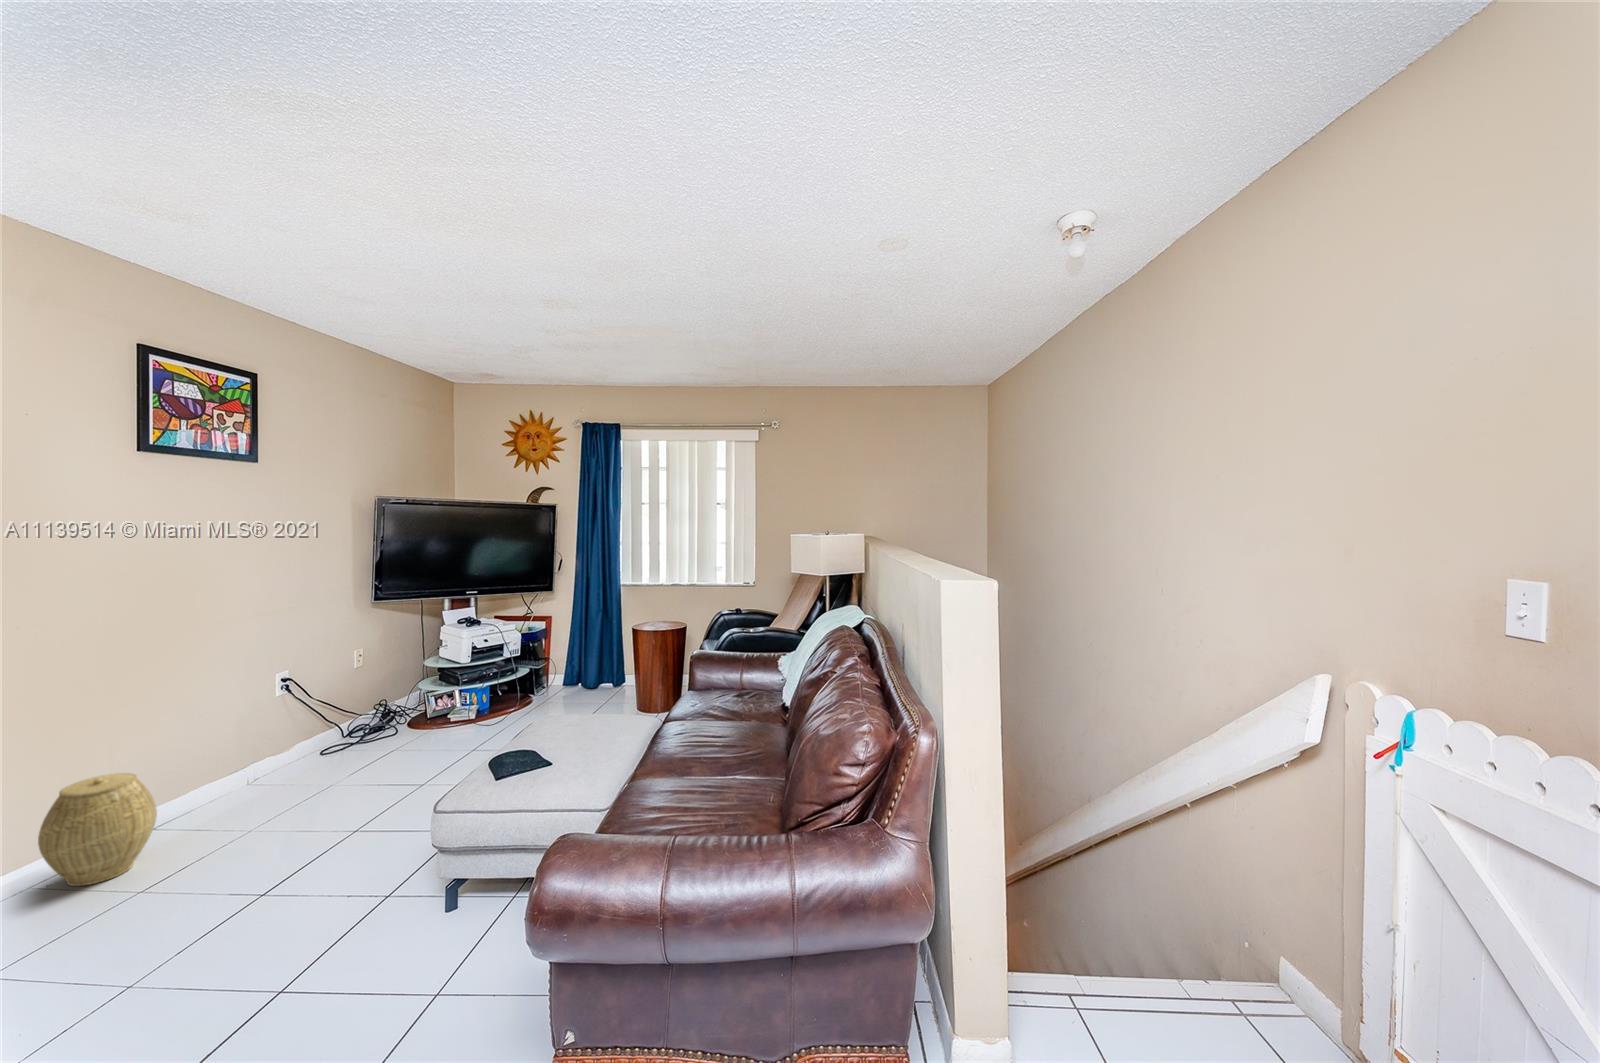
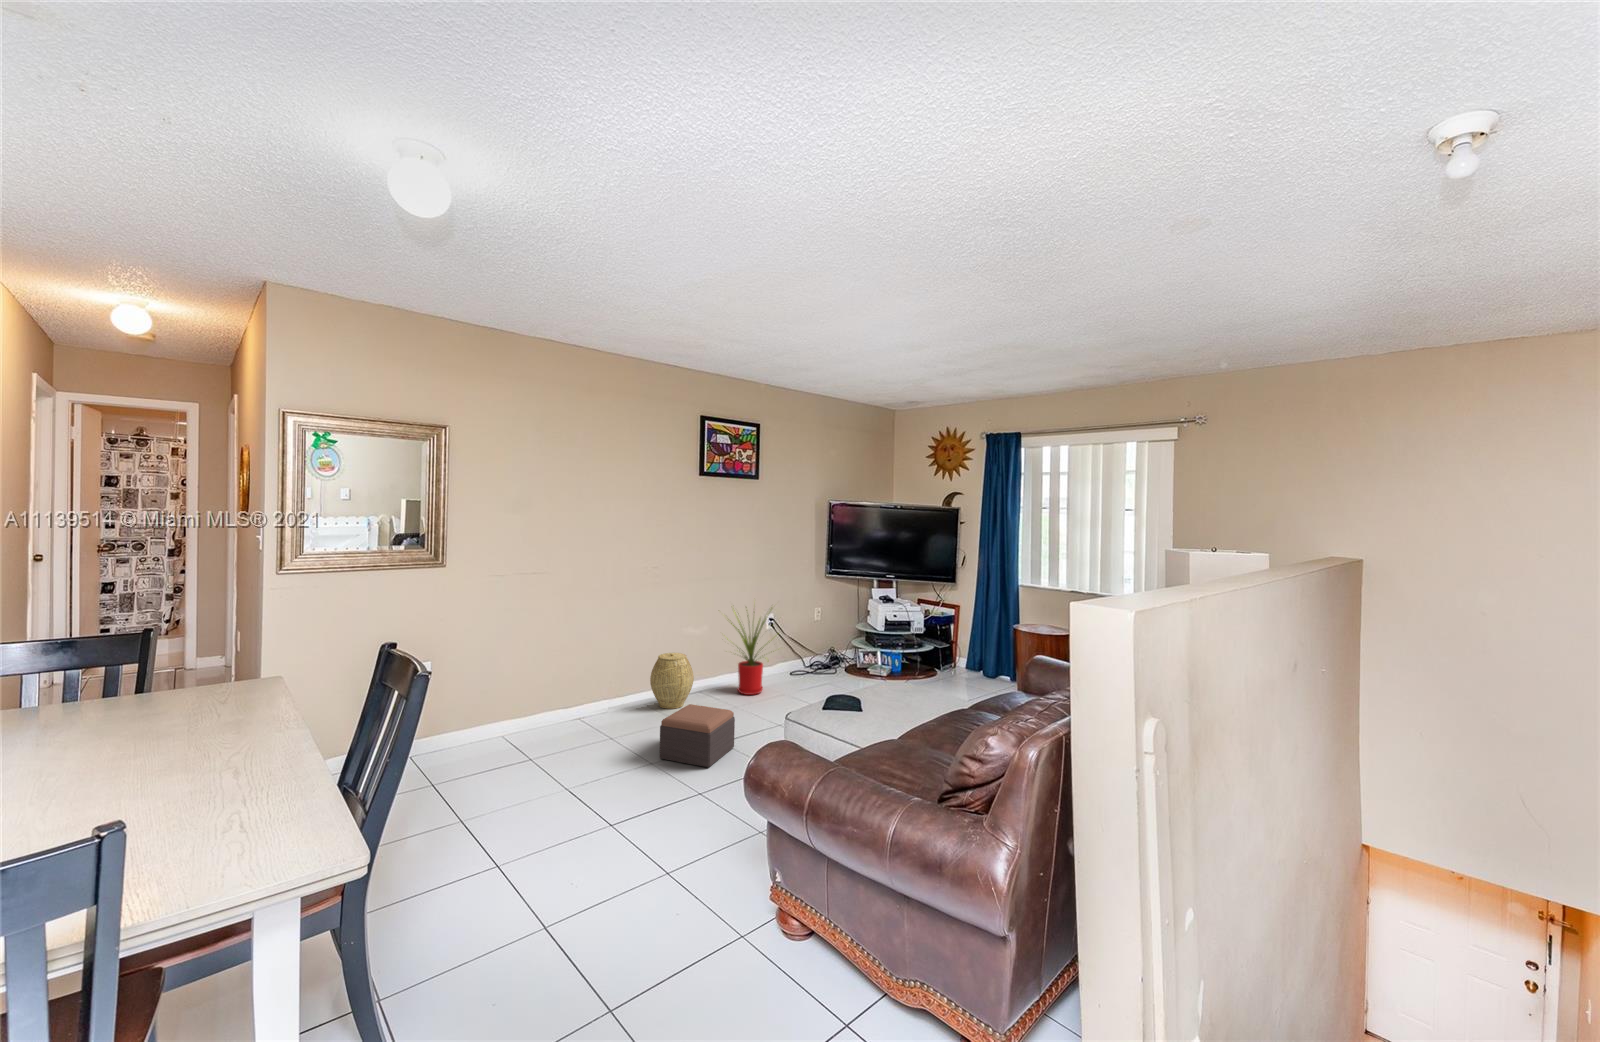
house plant: none [191,648,337,806] -> present [728,607,772,695]
footstool: none [146,842,306,985] -> present [659,704,735,767]

